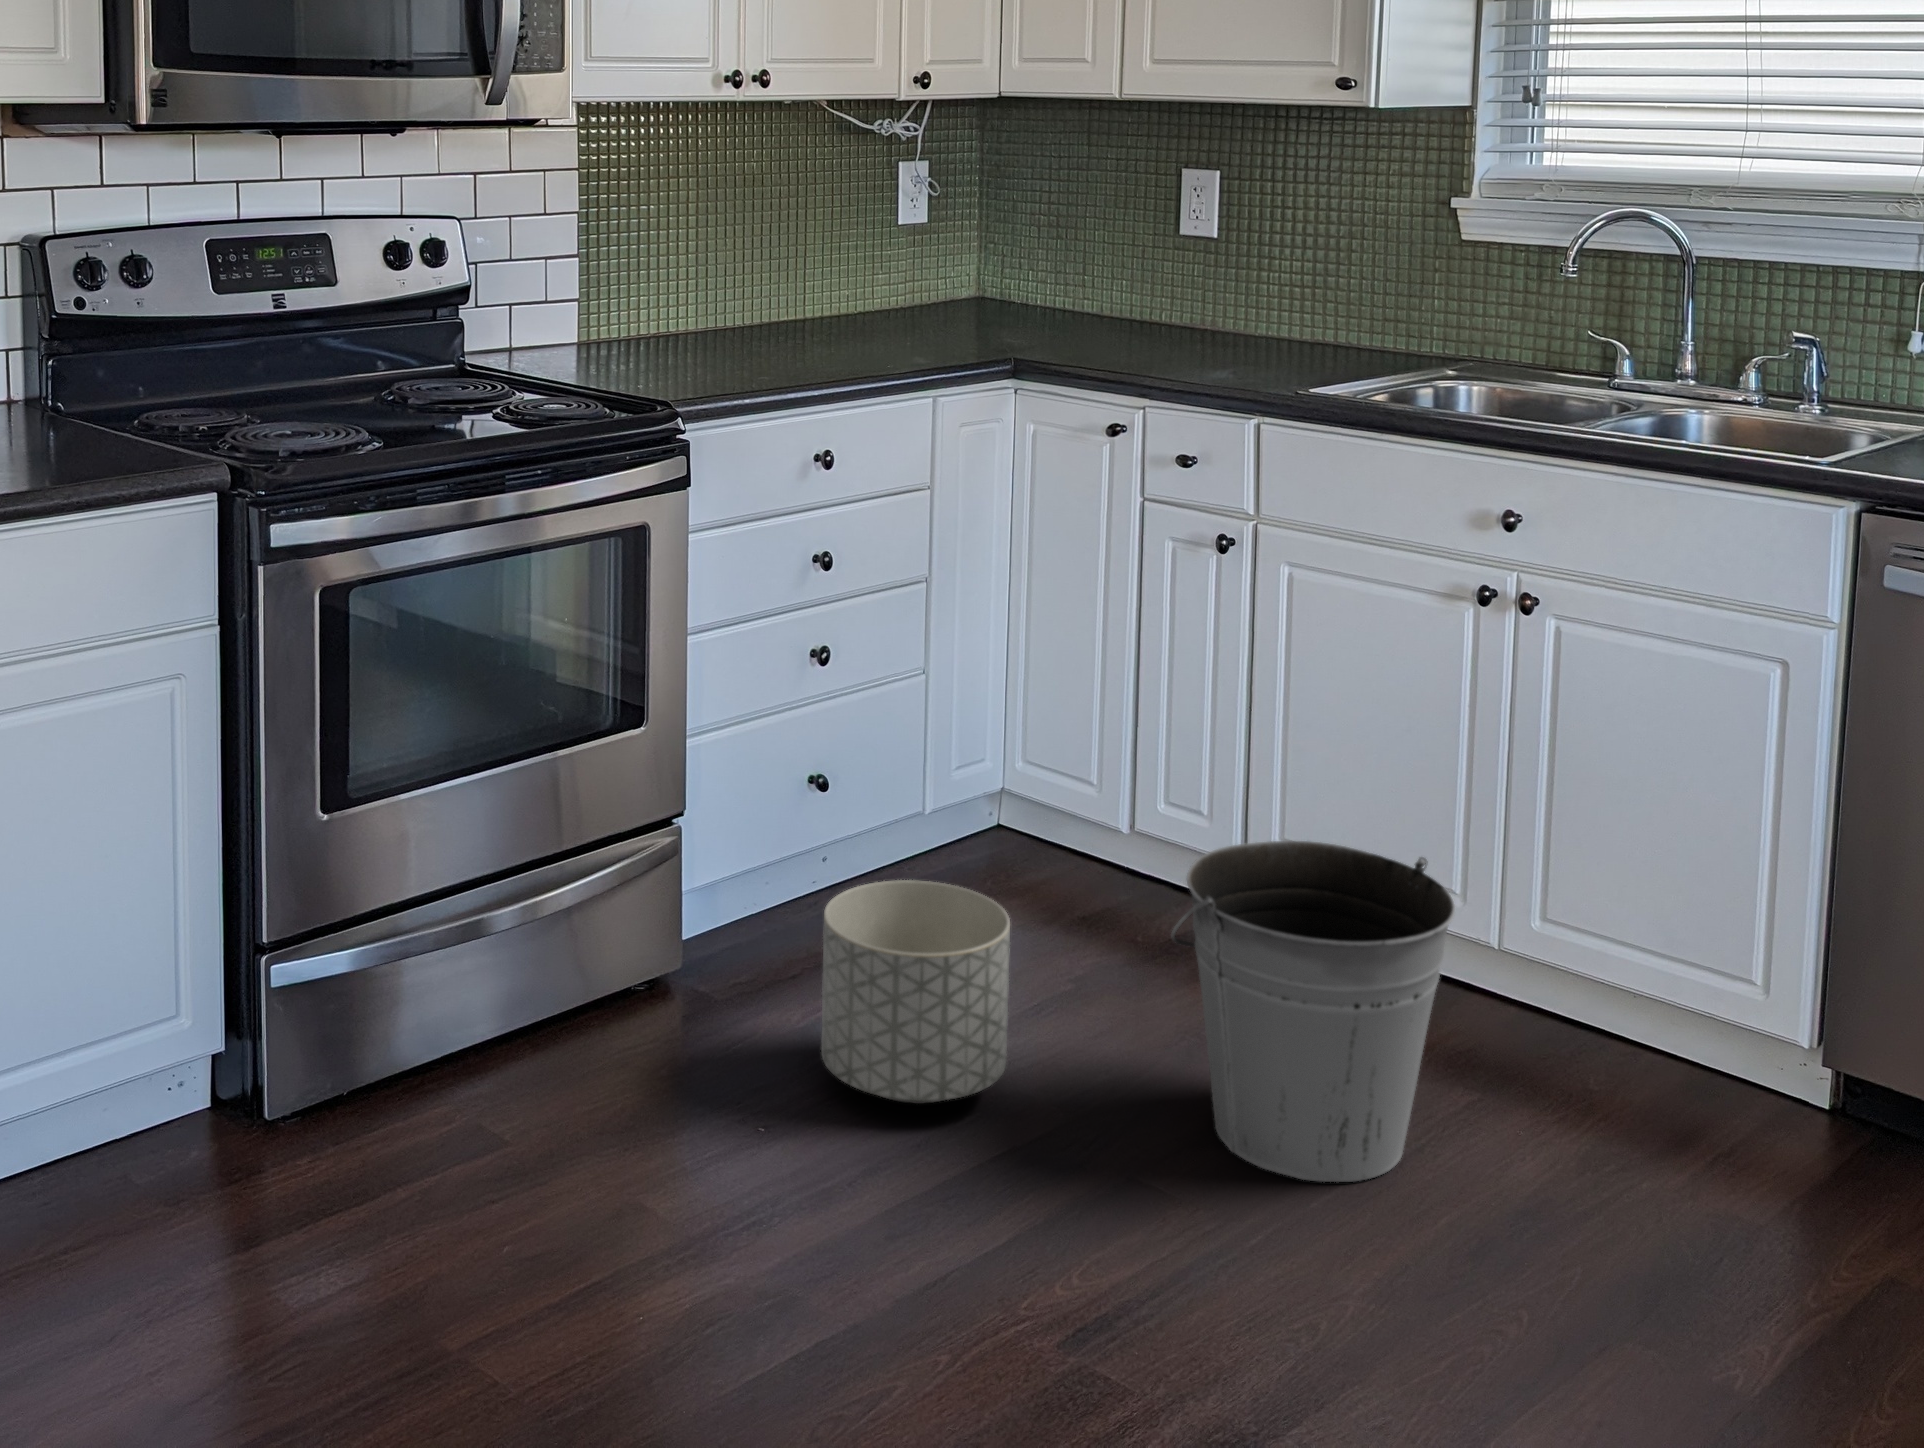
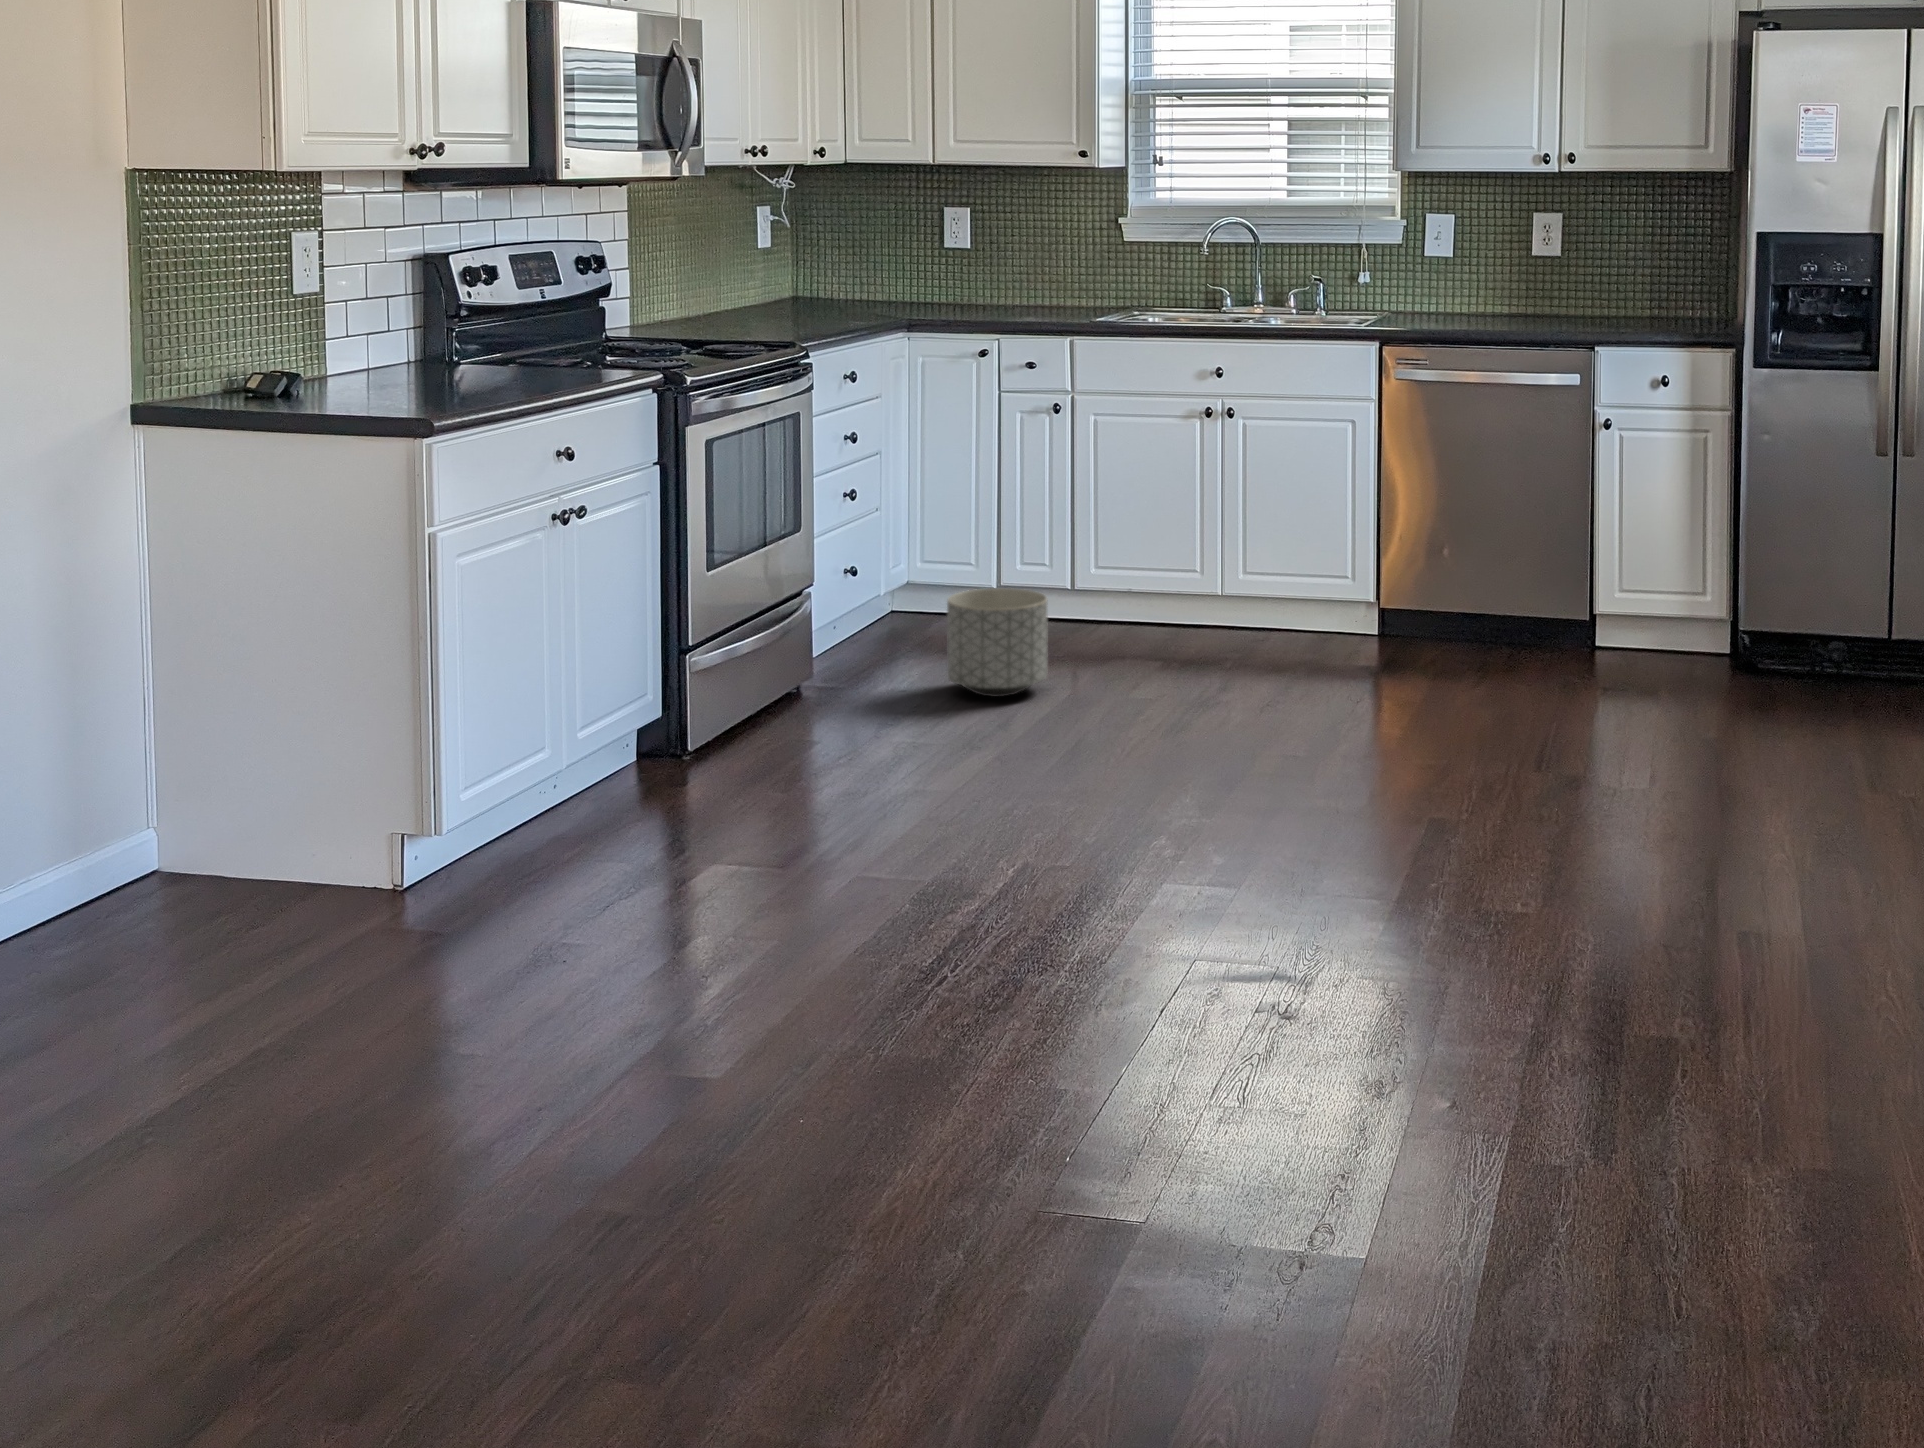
bucket: present [1171,841,1455,1182] -> none [1121,532,1254,685]

